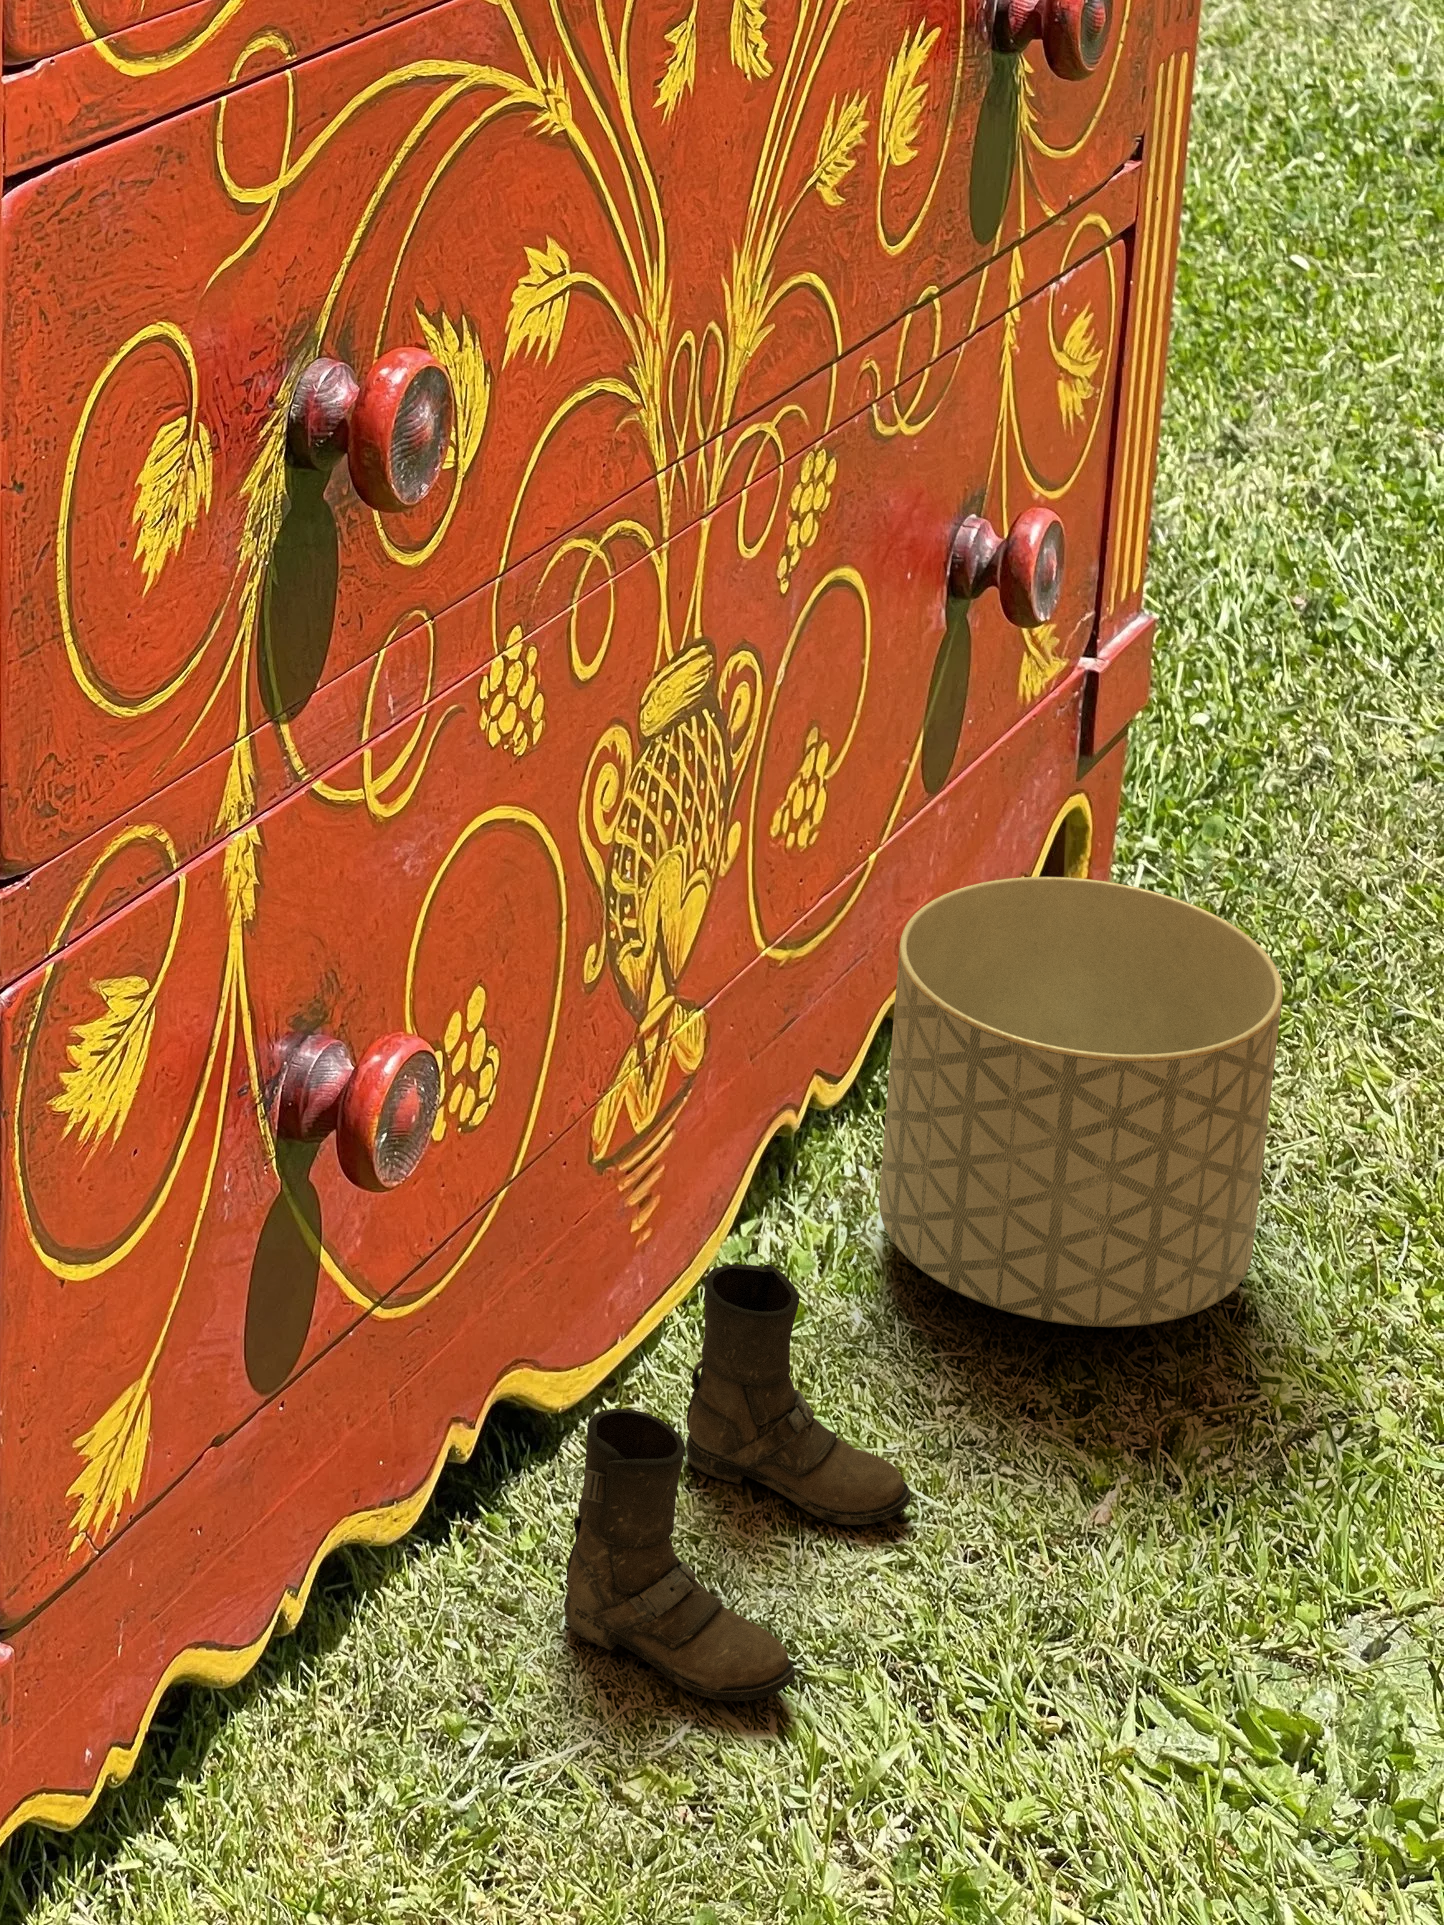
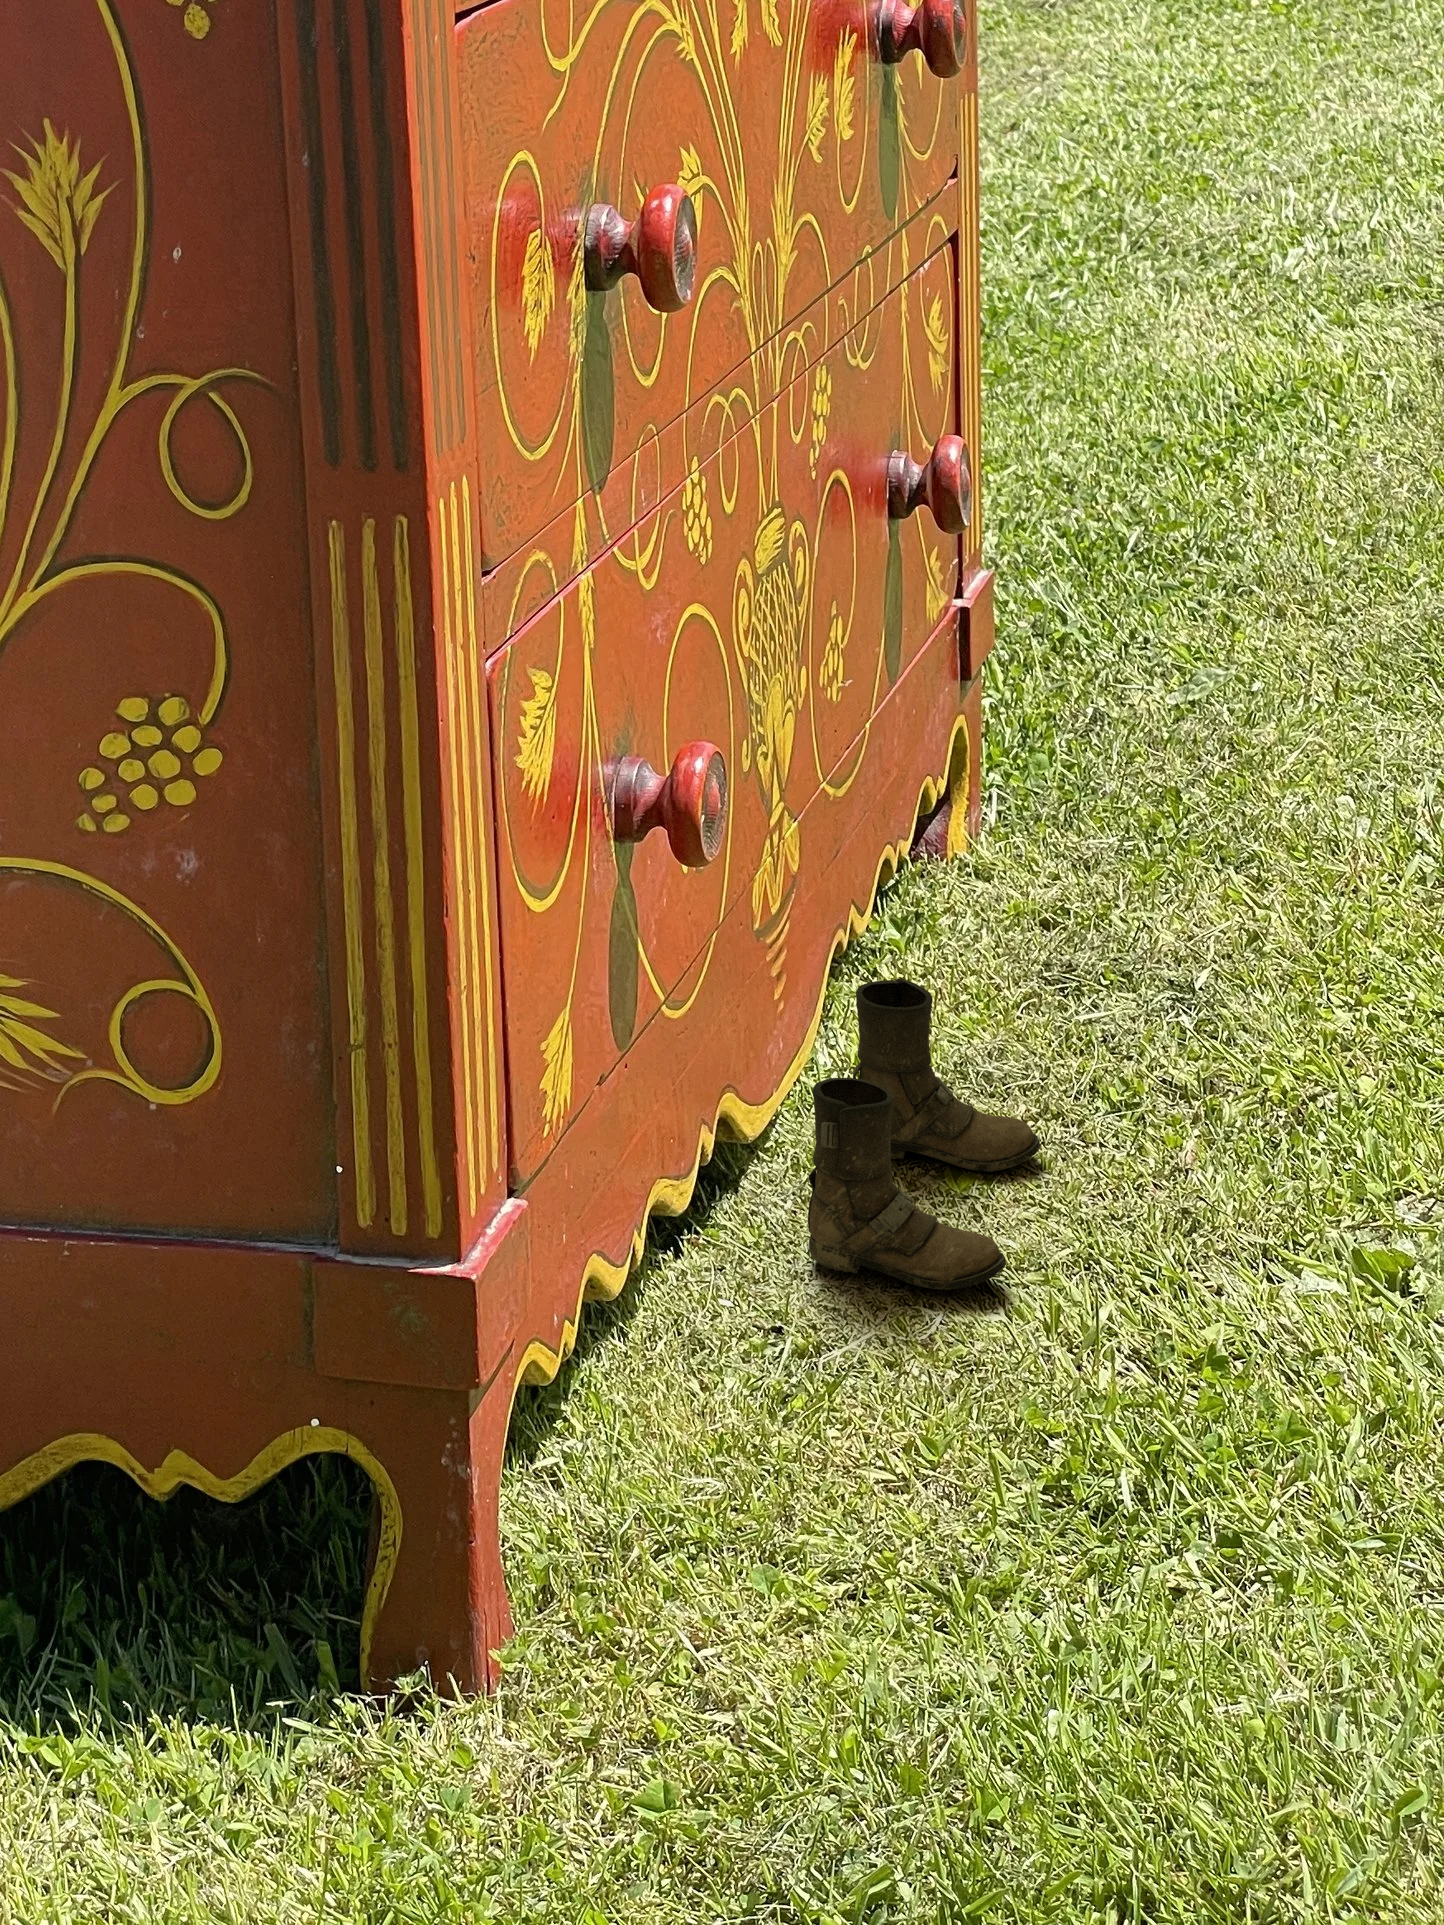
planter: present [879,877,1283,1327] -> none [928,685,1233,1020]

